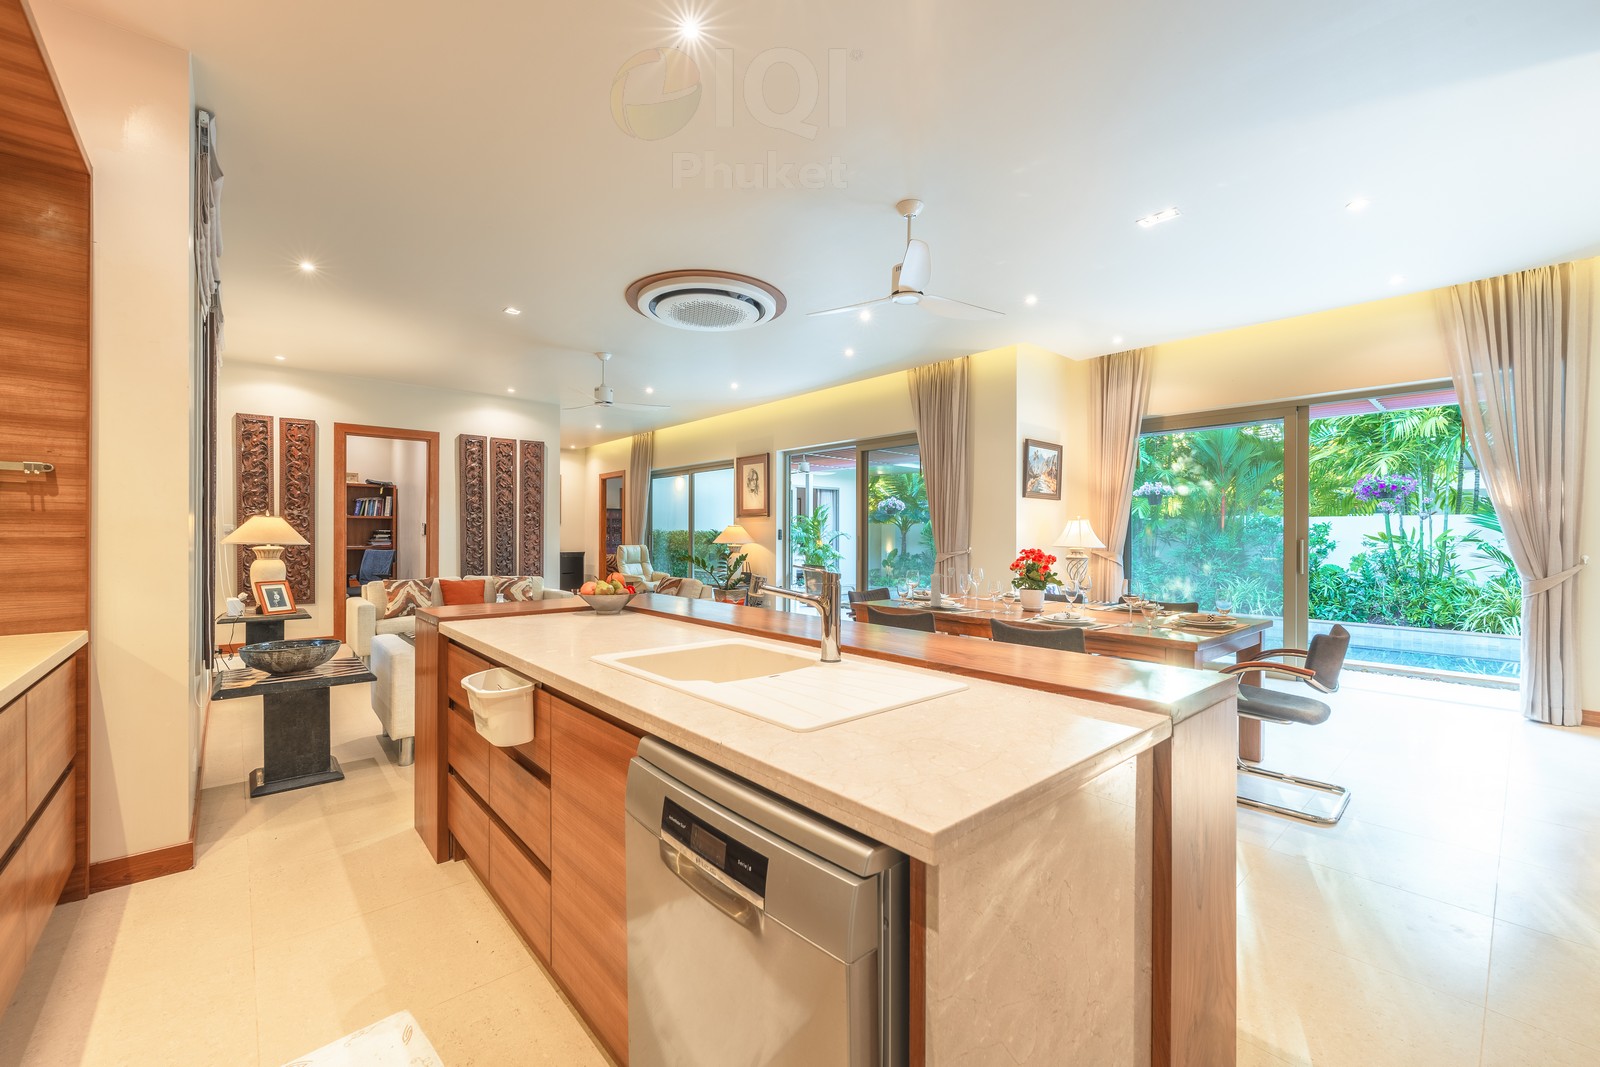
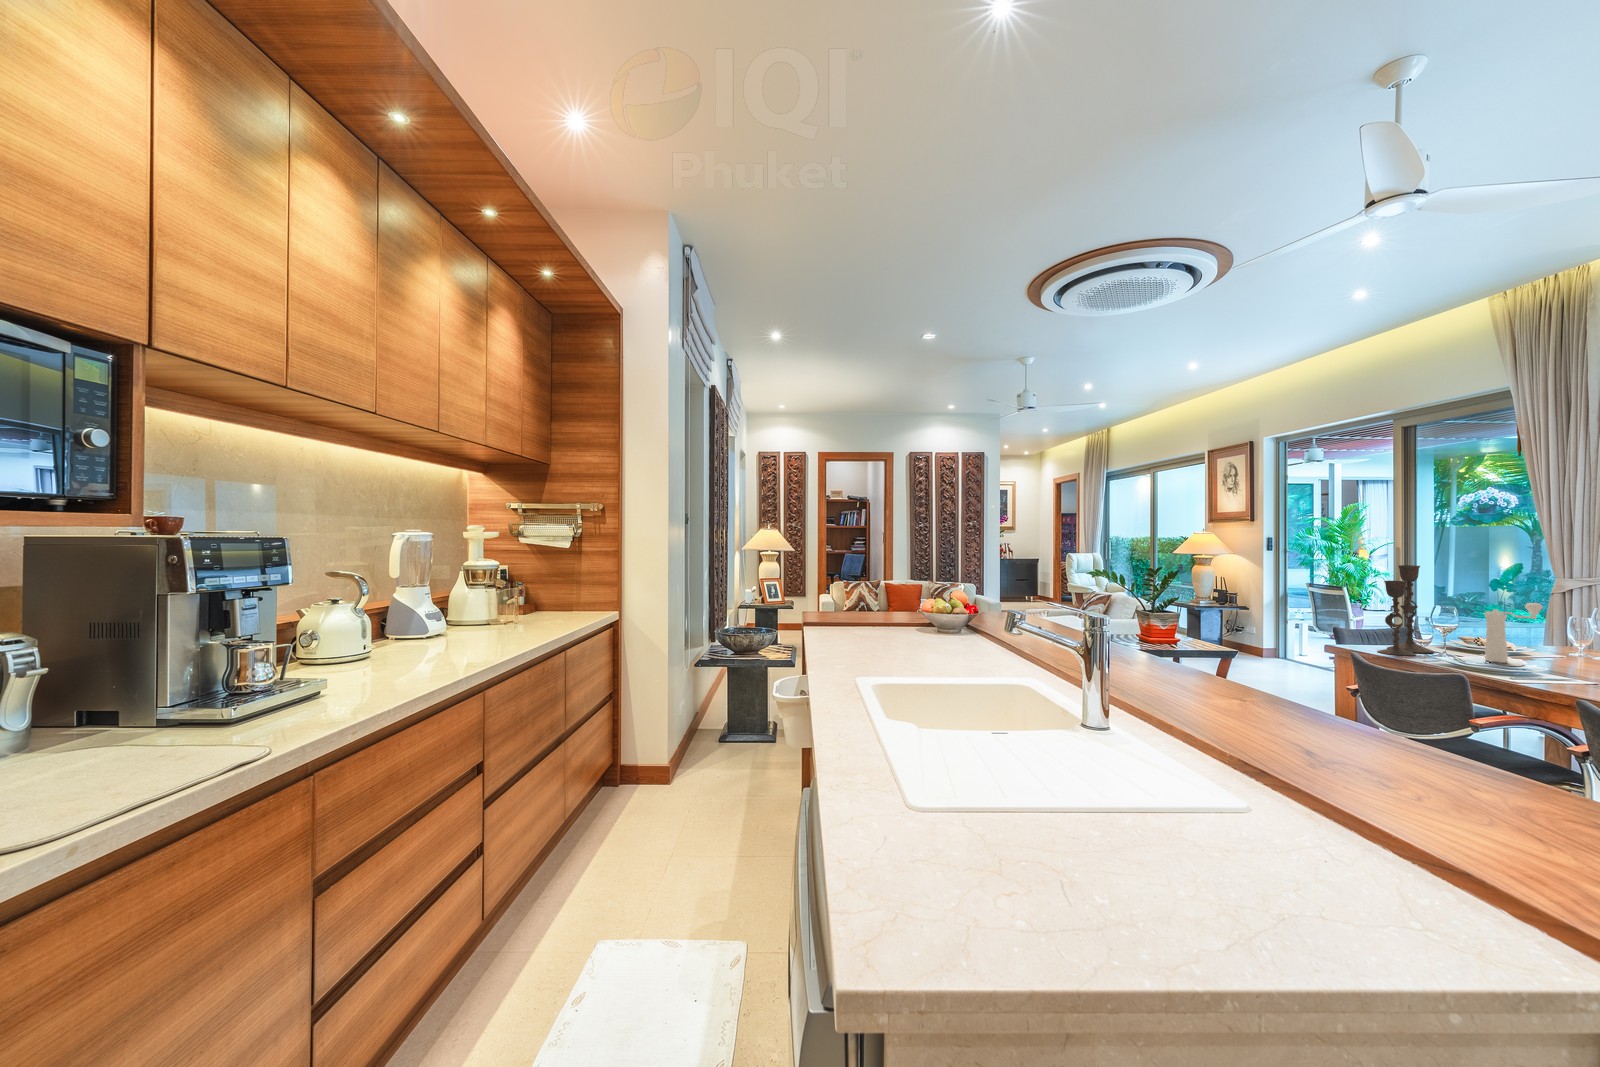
candlestick: none [878,545,905,607] -> present [1377,565,1434,656]

